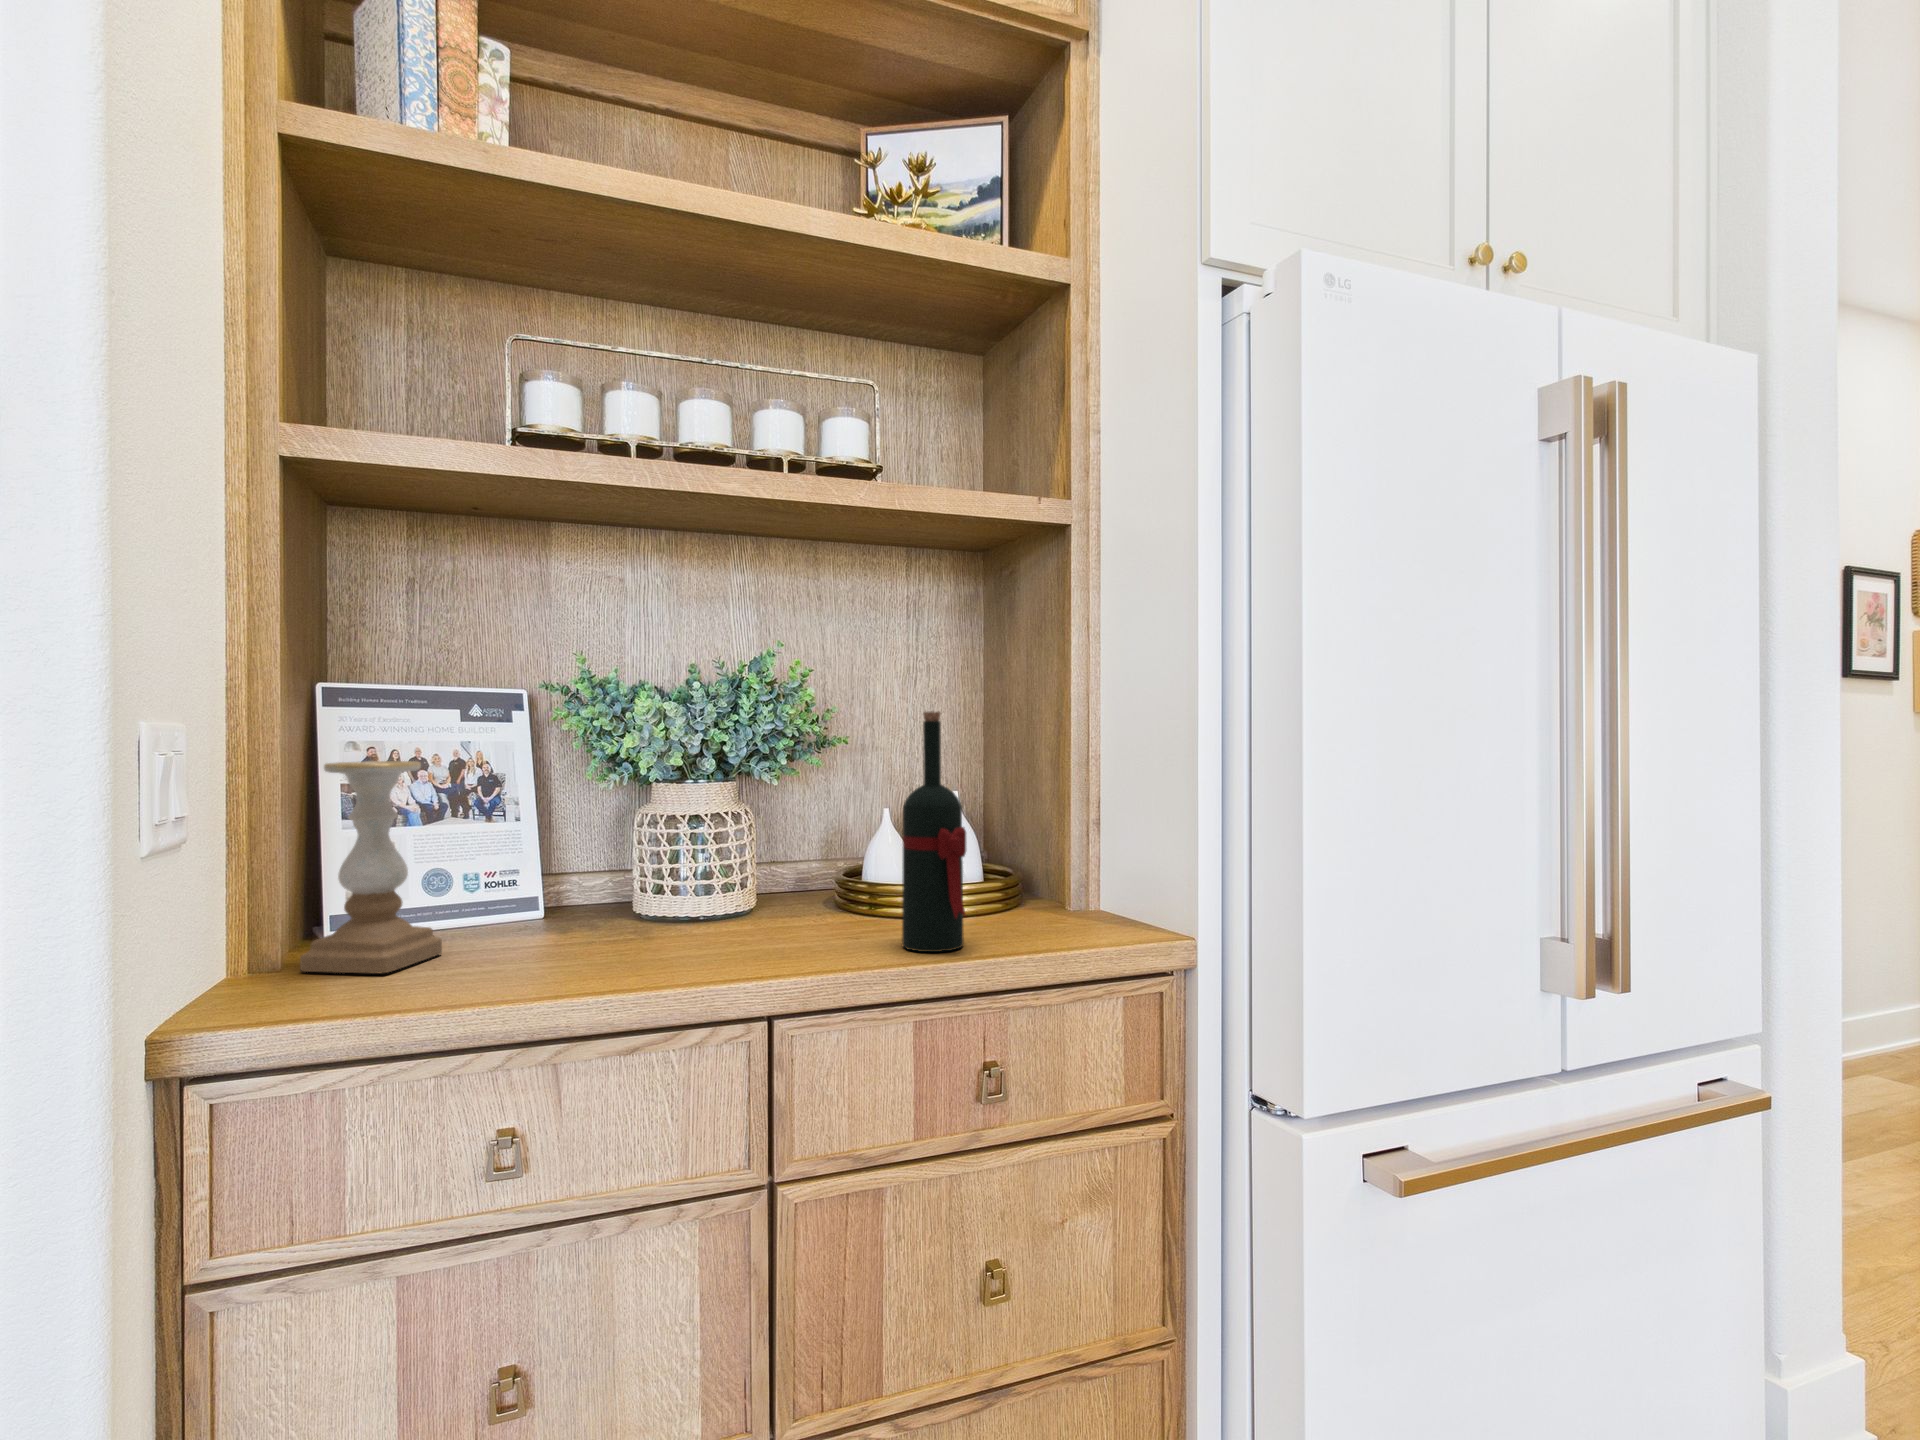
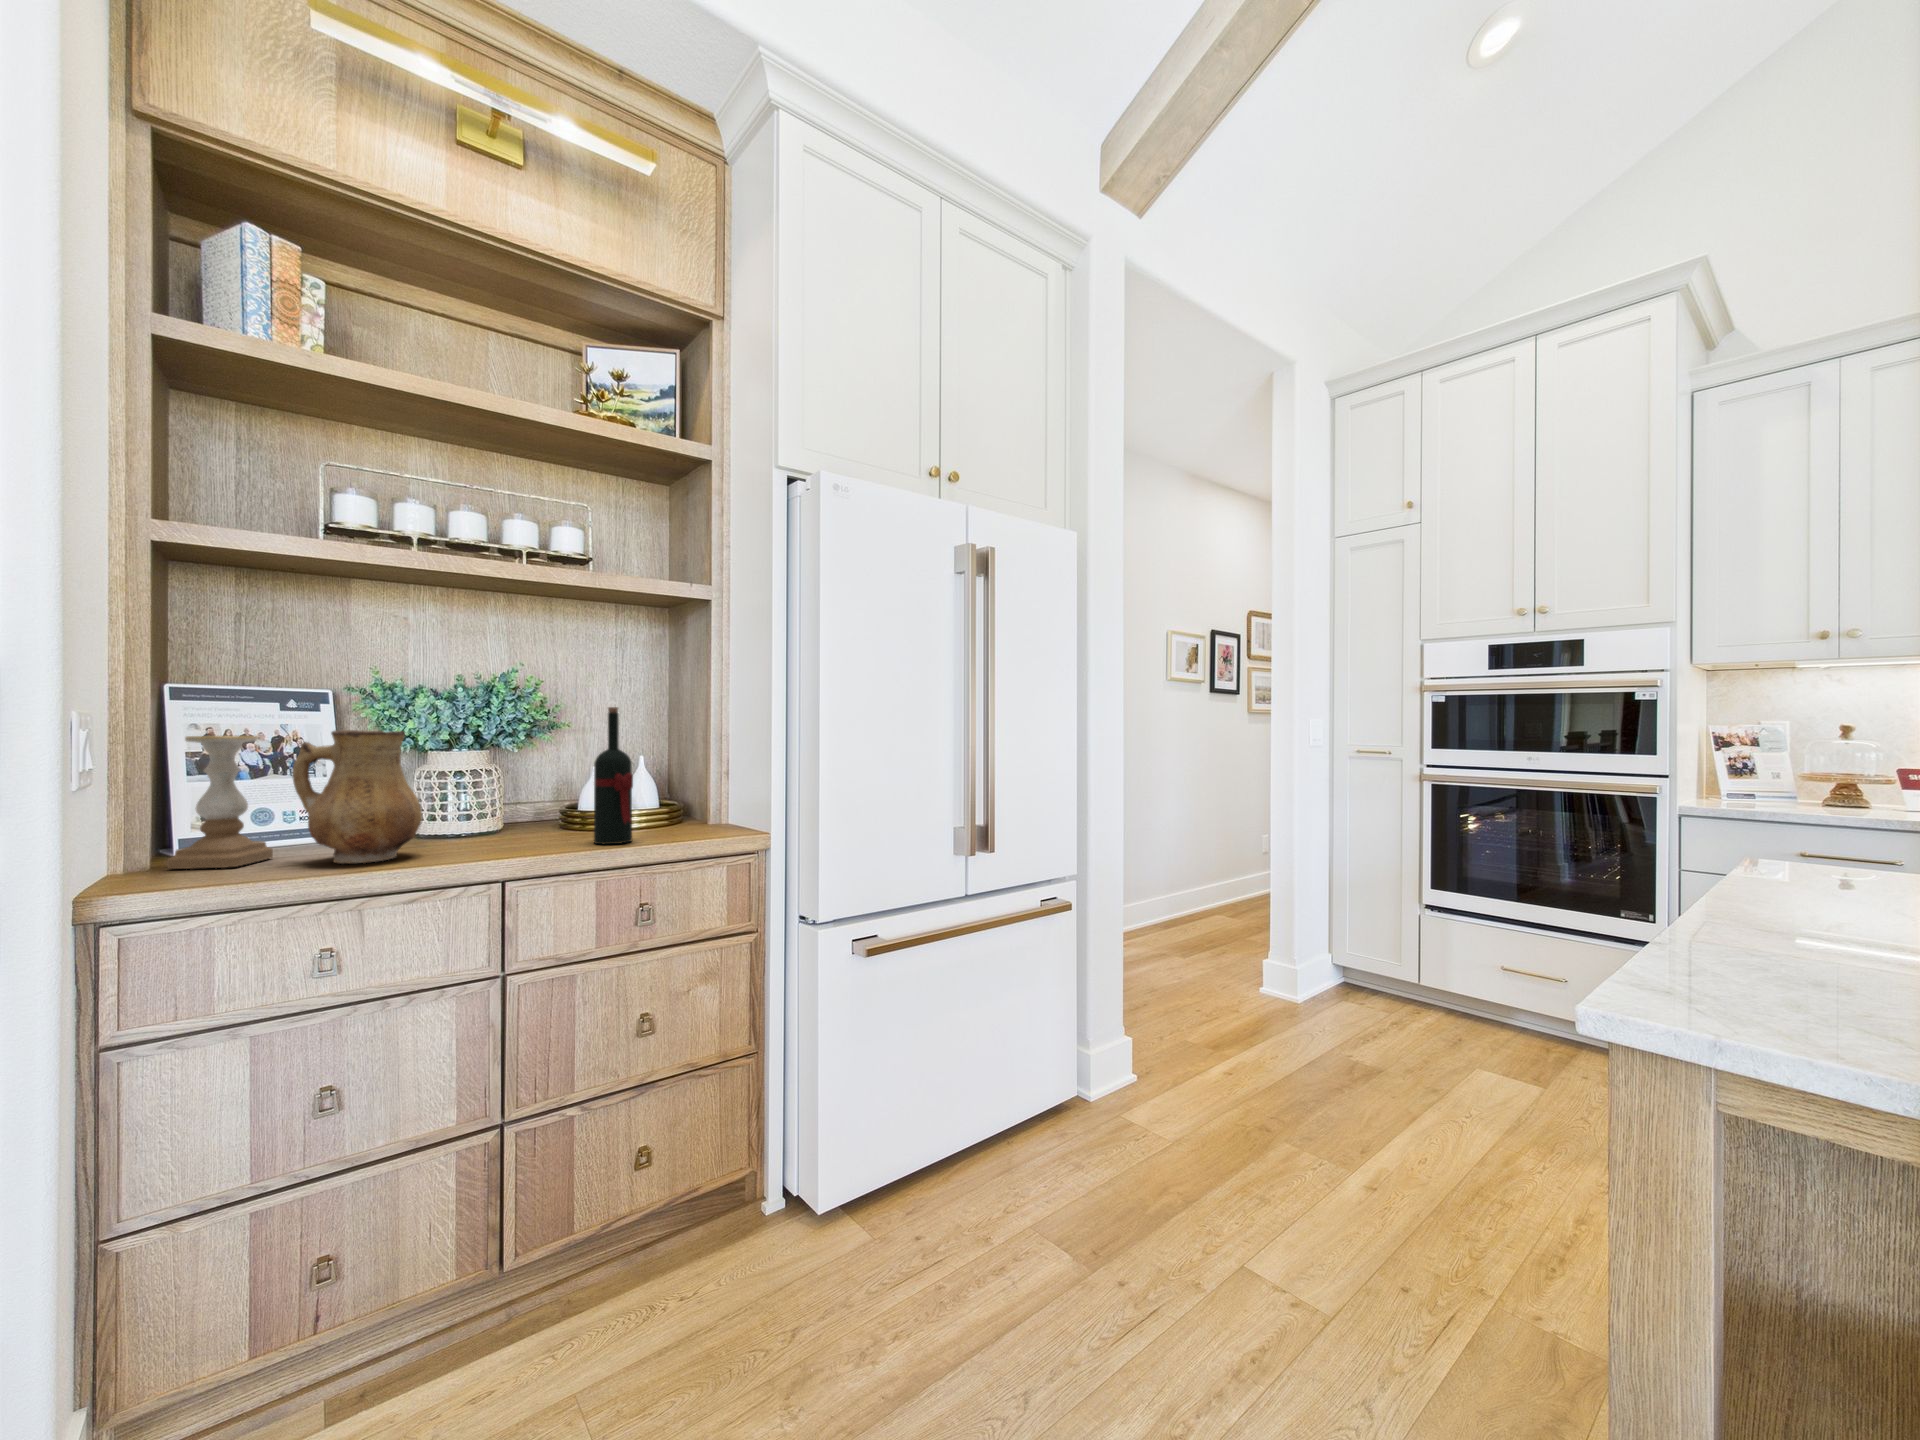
ceramic pitcher: none [463,753,644,976] -> present [292,730,422,863]

